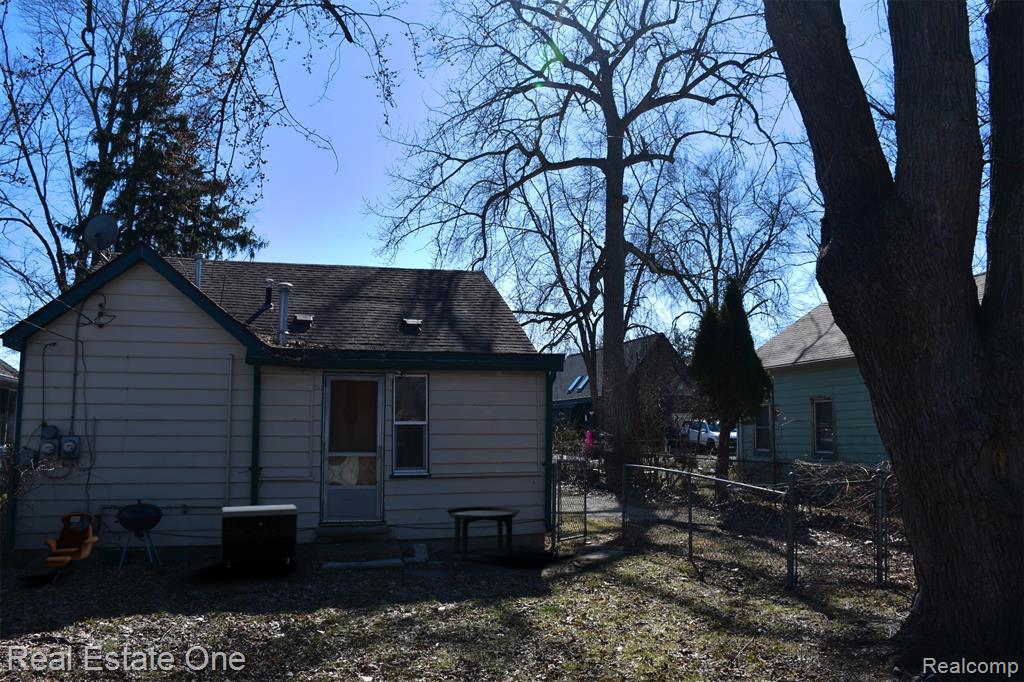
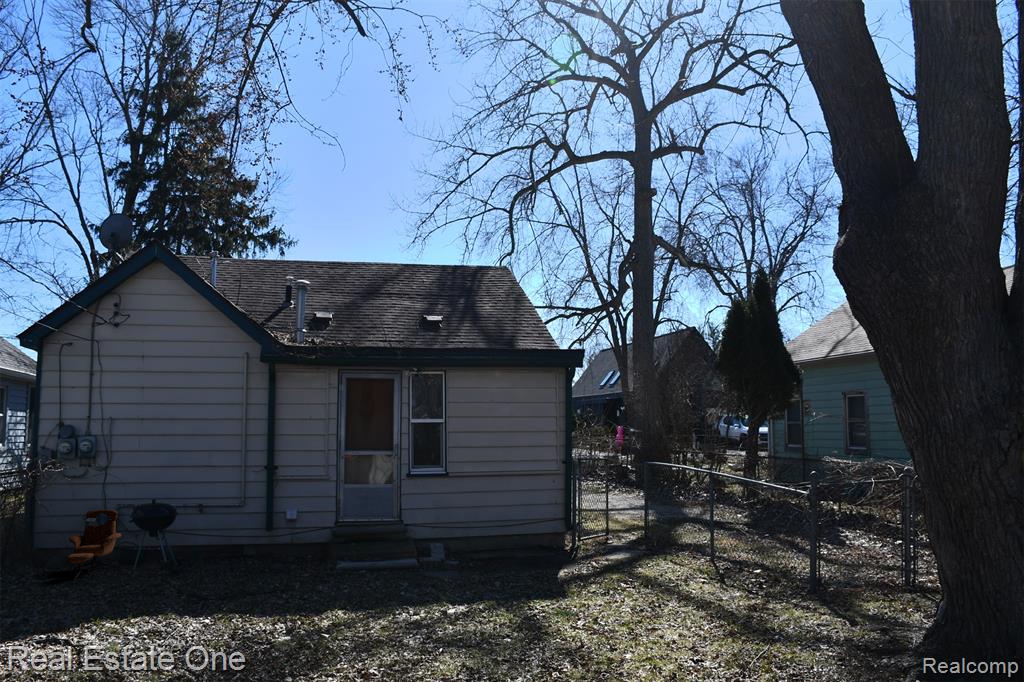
storage bench: present [221,505,297,567] -> none [241,501,316,564]
round table: present [446,507,520,560] -> none [465,504,539,557]

